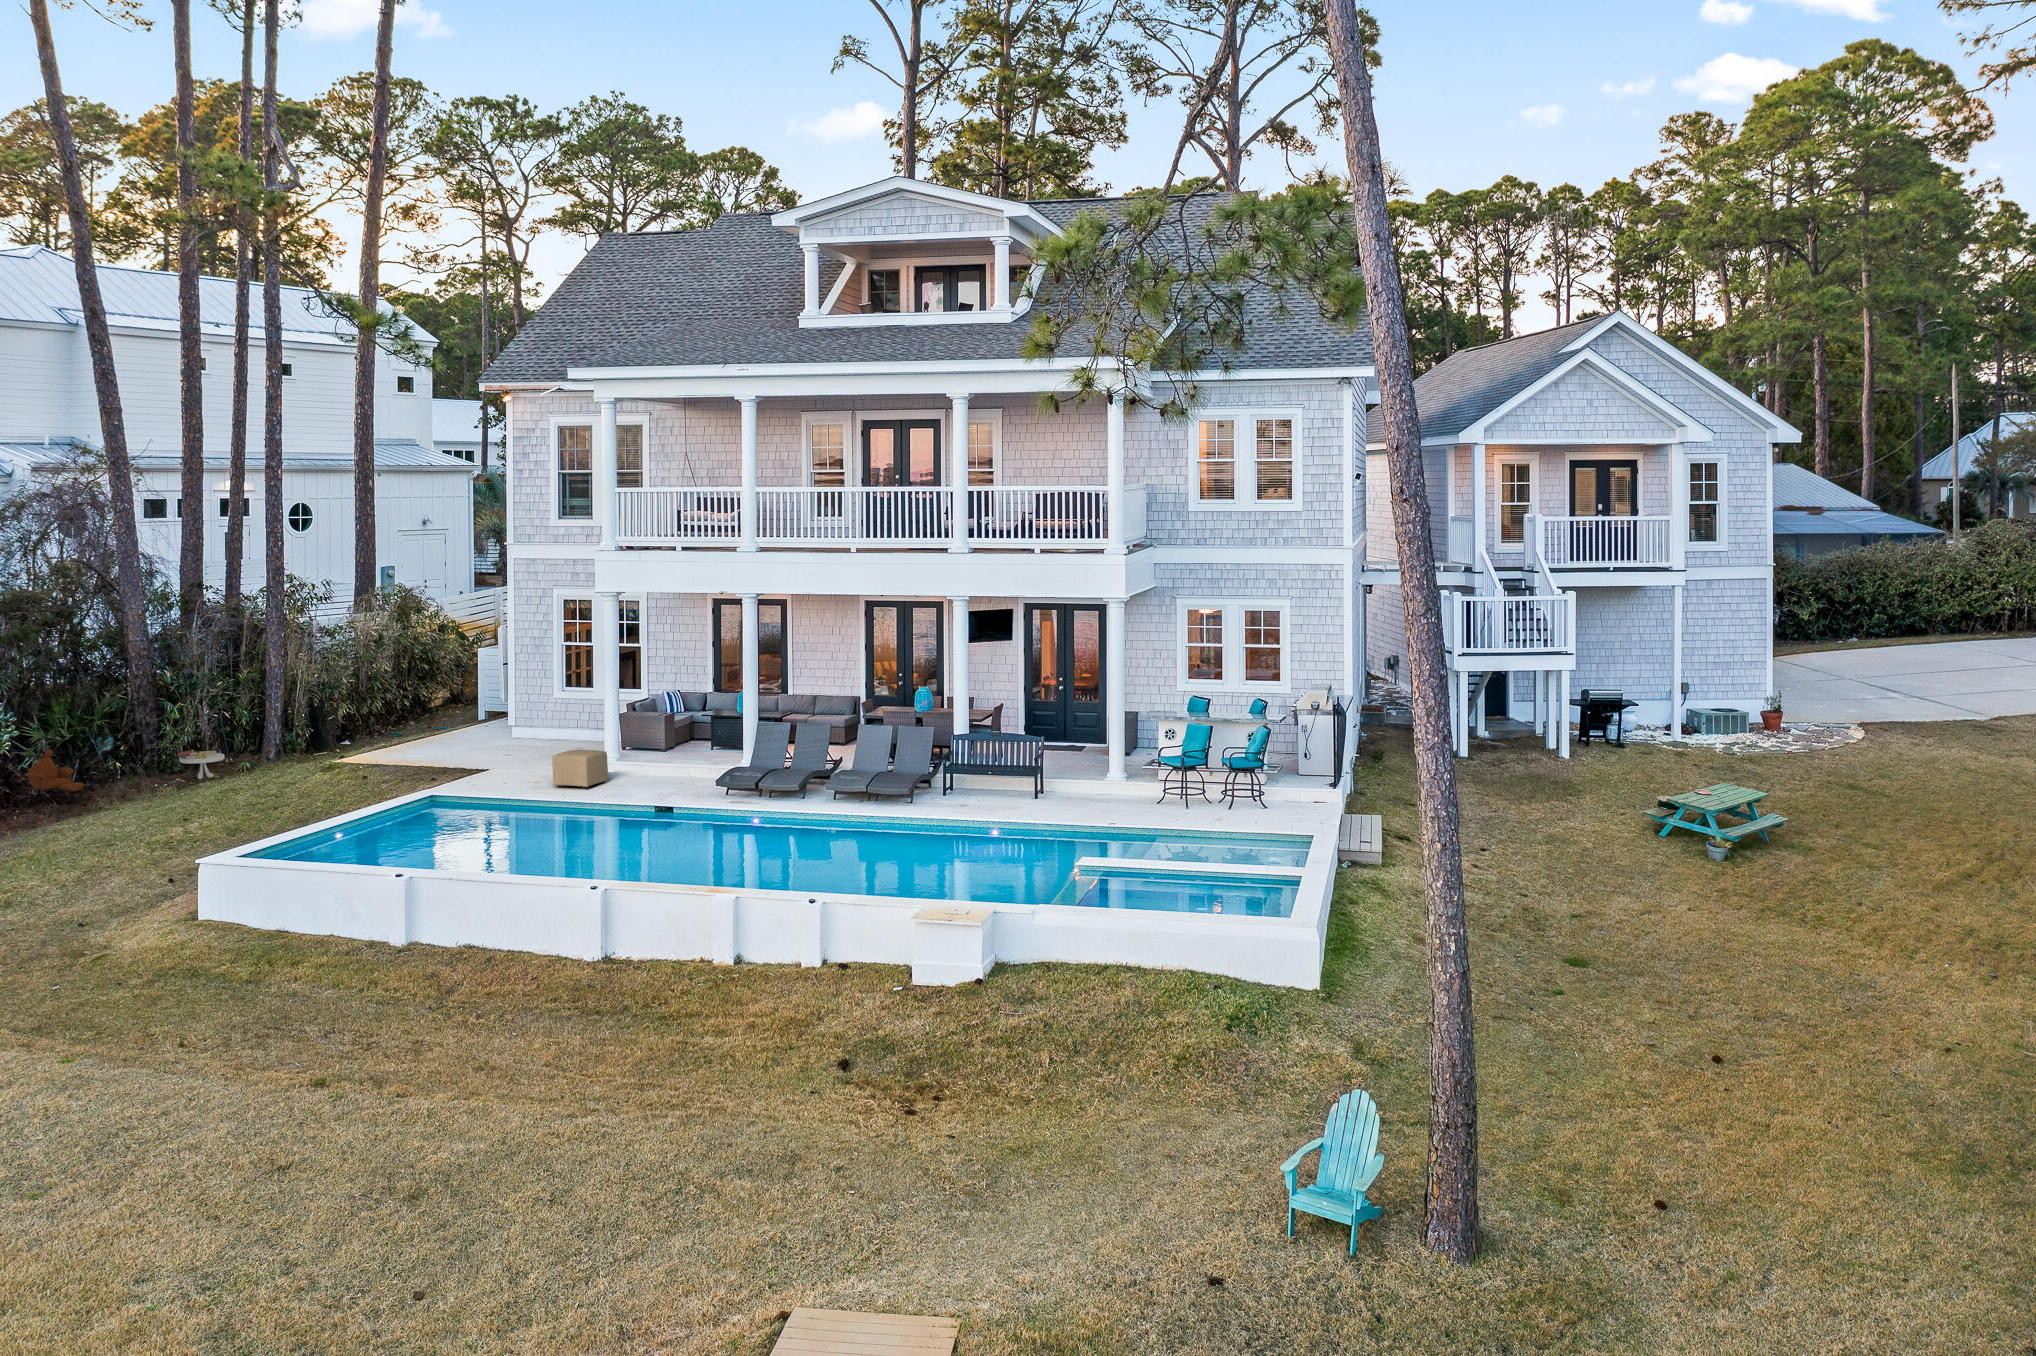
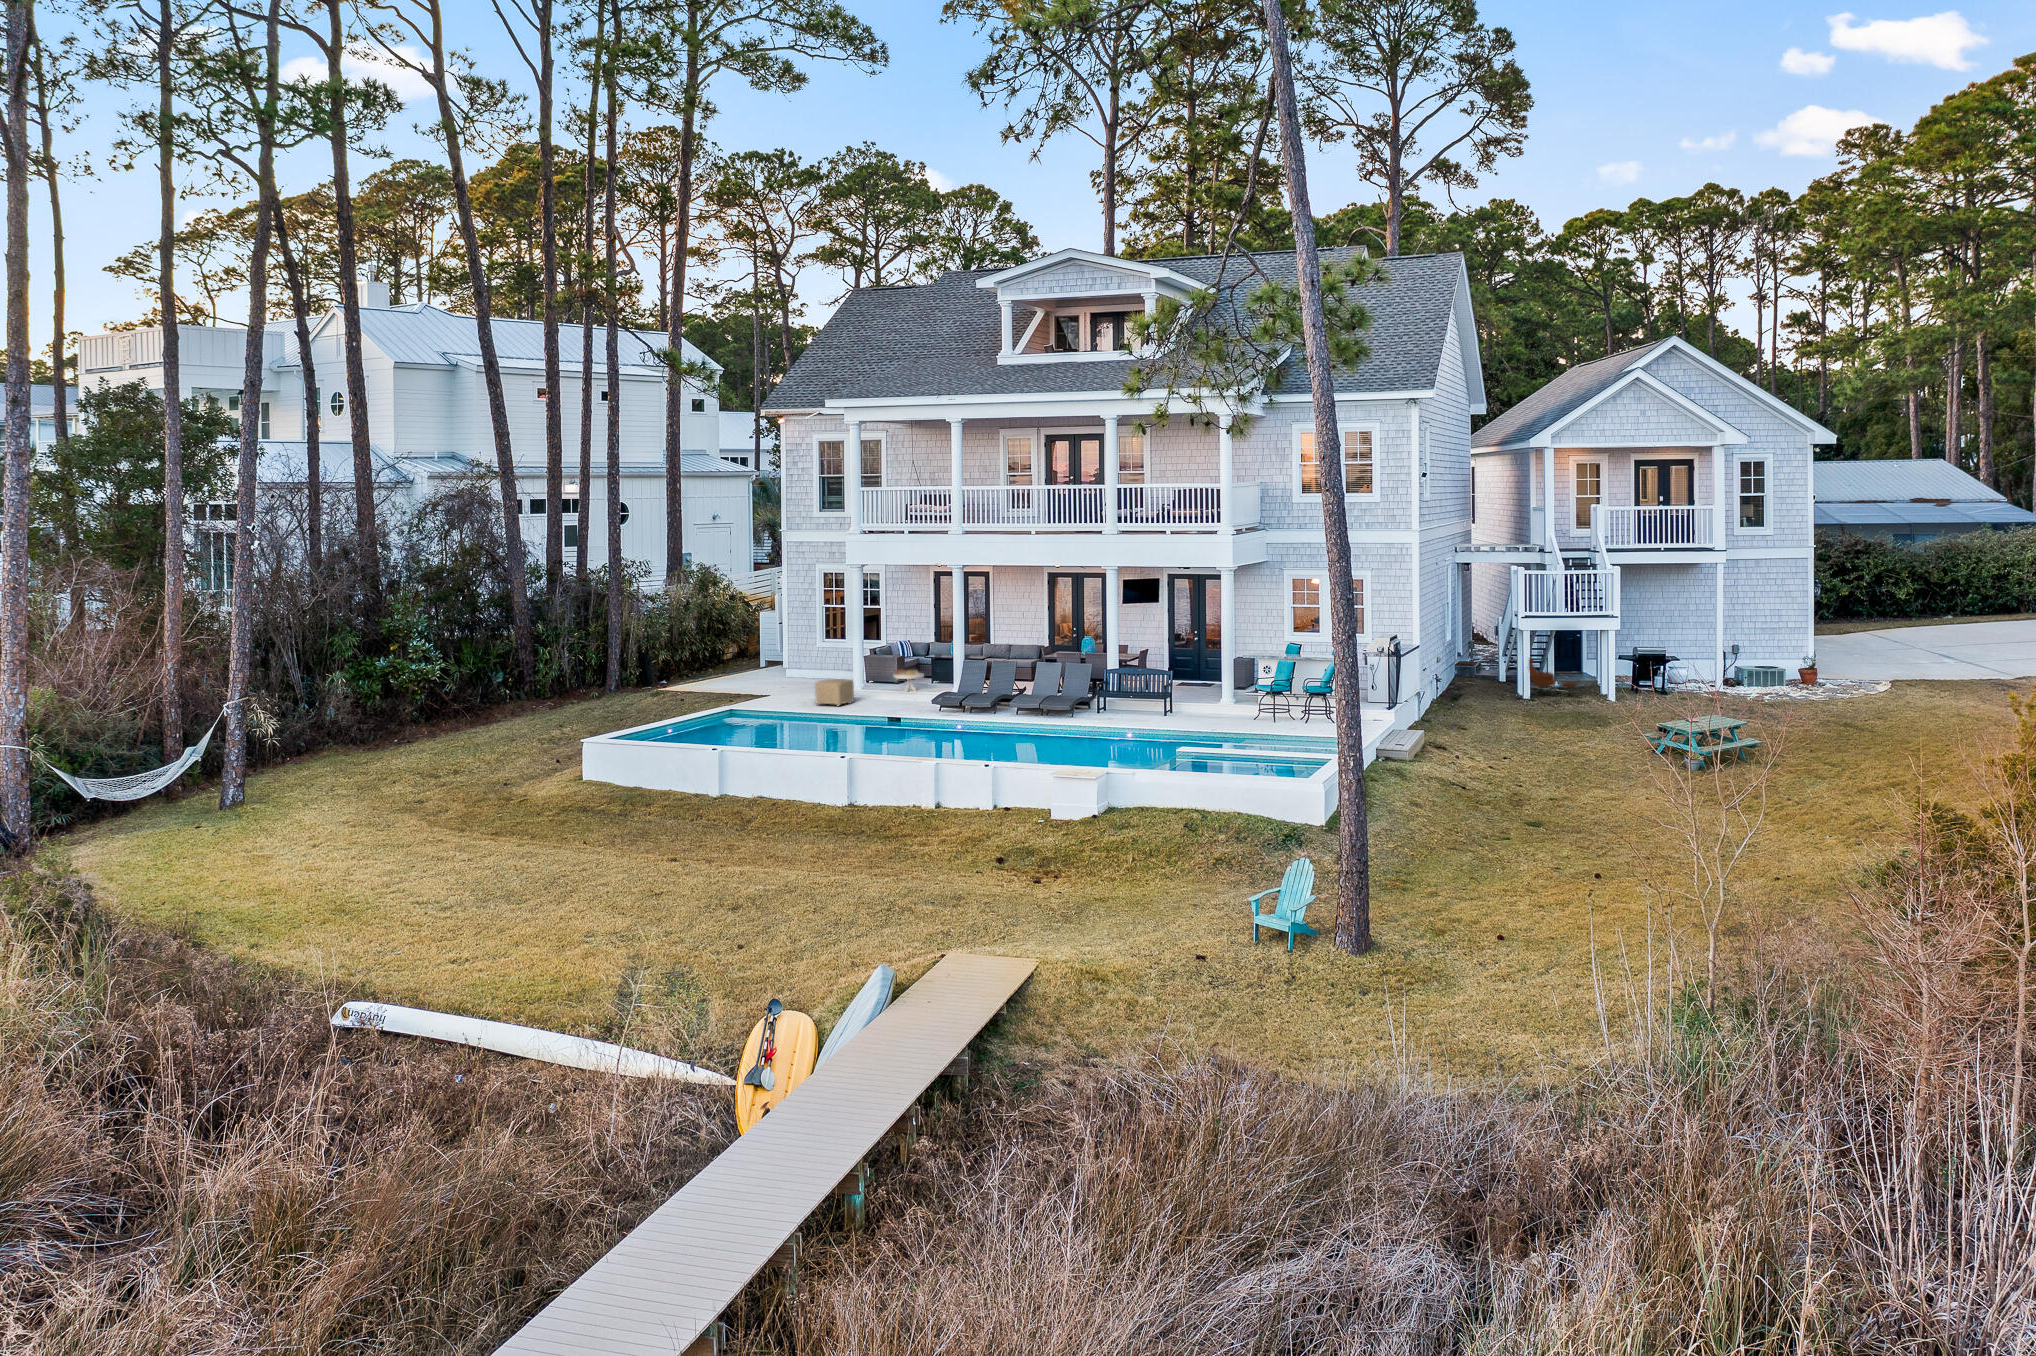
lounge chair: present [25,749,85,805] -> present [1529,658,1577,695]
side table: present [178,750,224,779] -> present [893,670,924,691]

